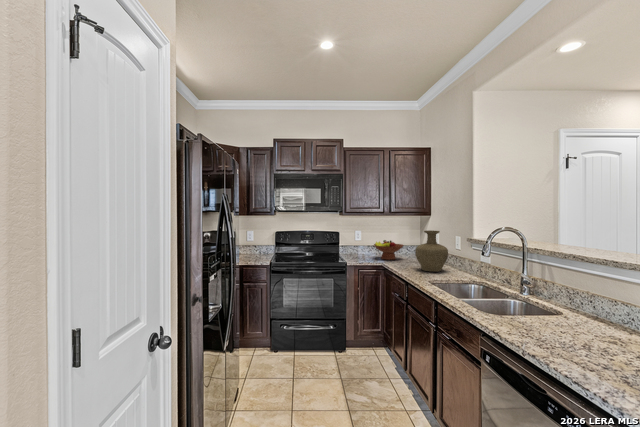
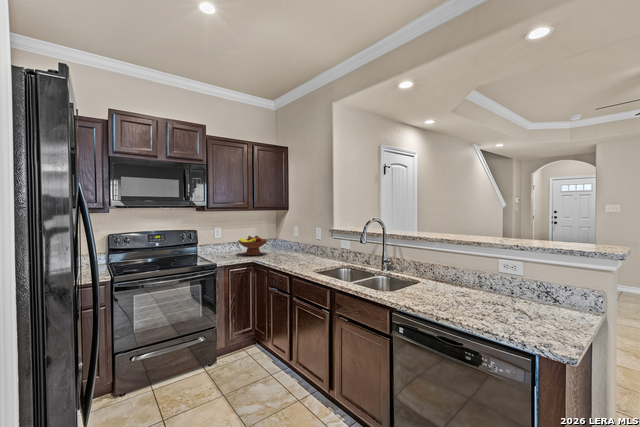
vase: present [415,230,448,272] -> none [290,224,319,262]

